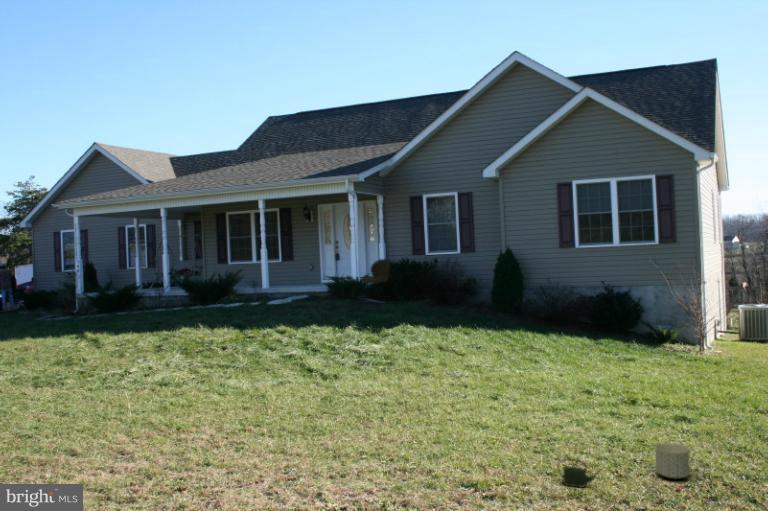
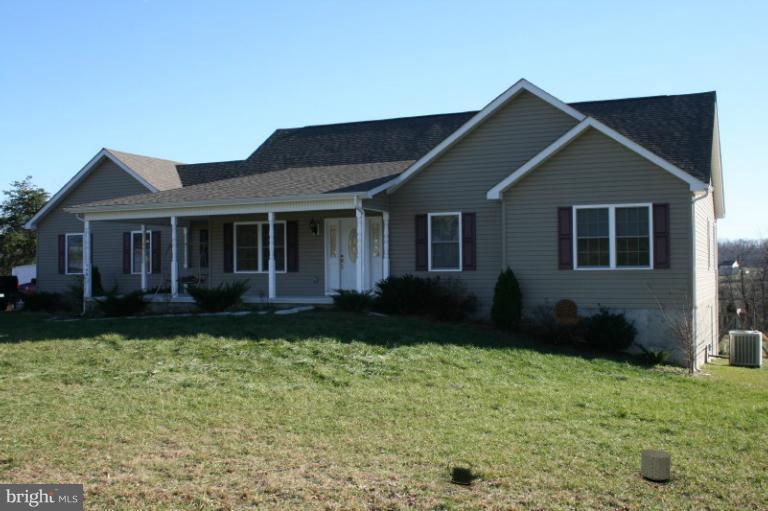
chair: present [363,259,390,293] -> present [554,299,579,345]
watering can: present [557,459,599,488] -> present [447,459,479,485]

